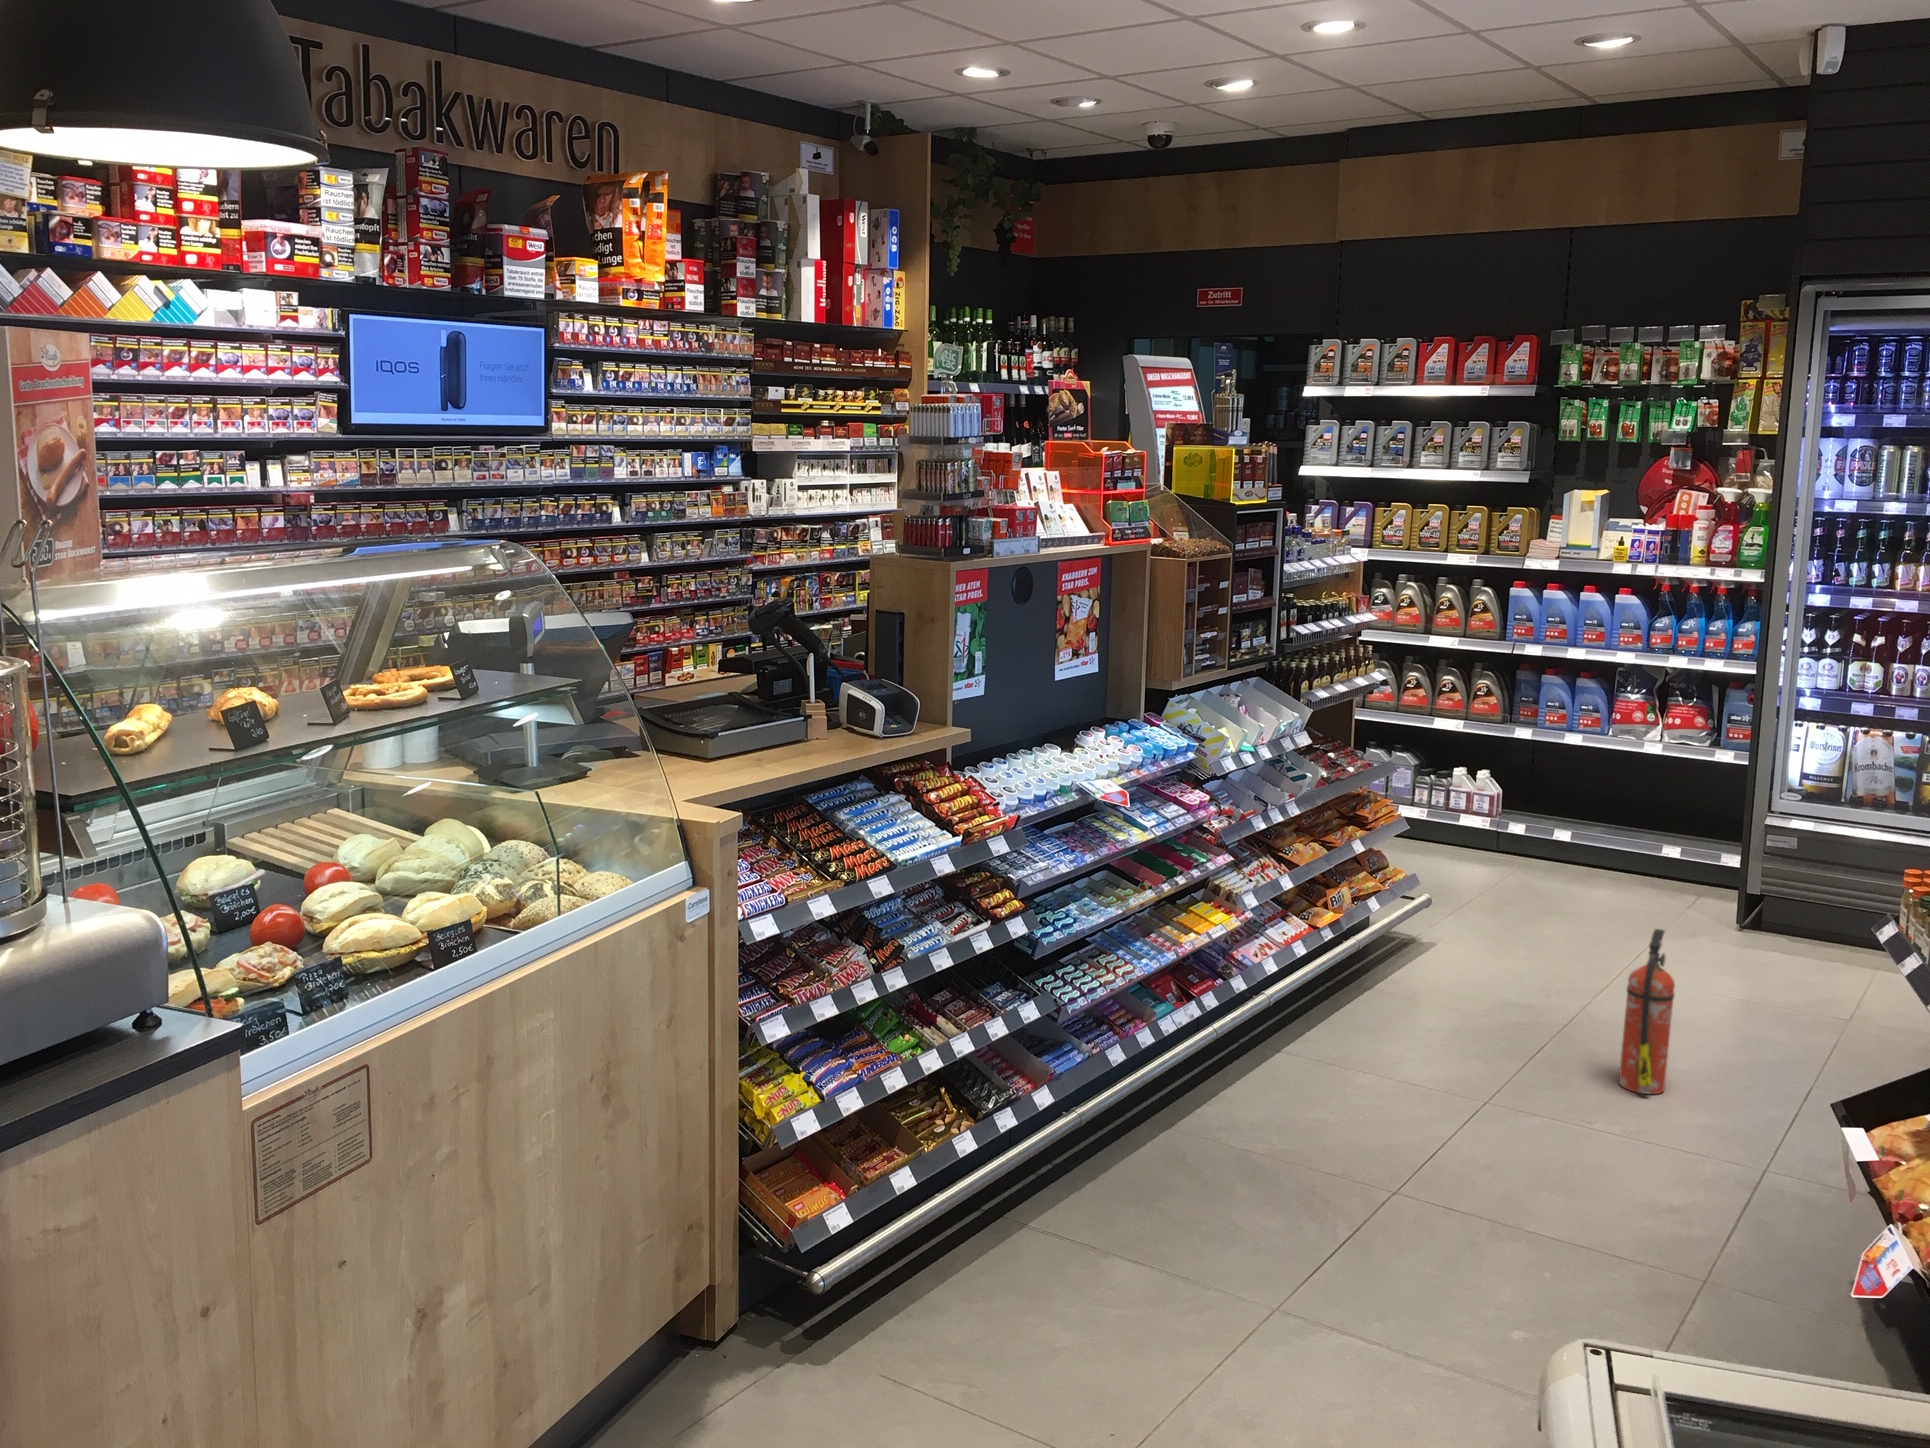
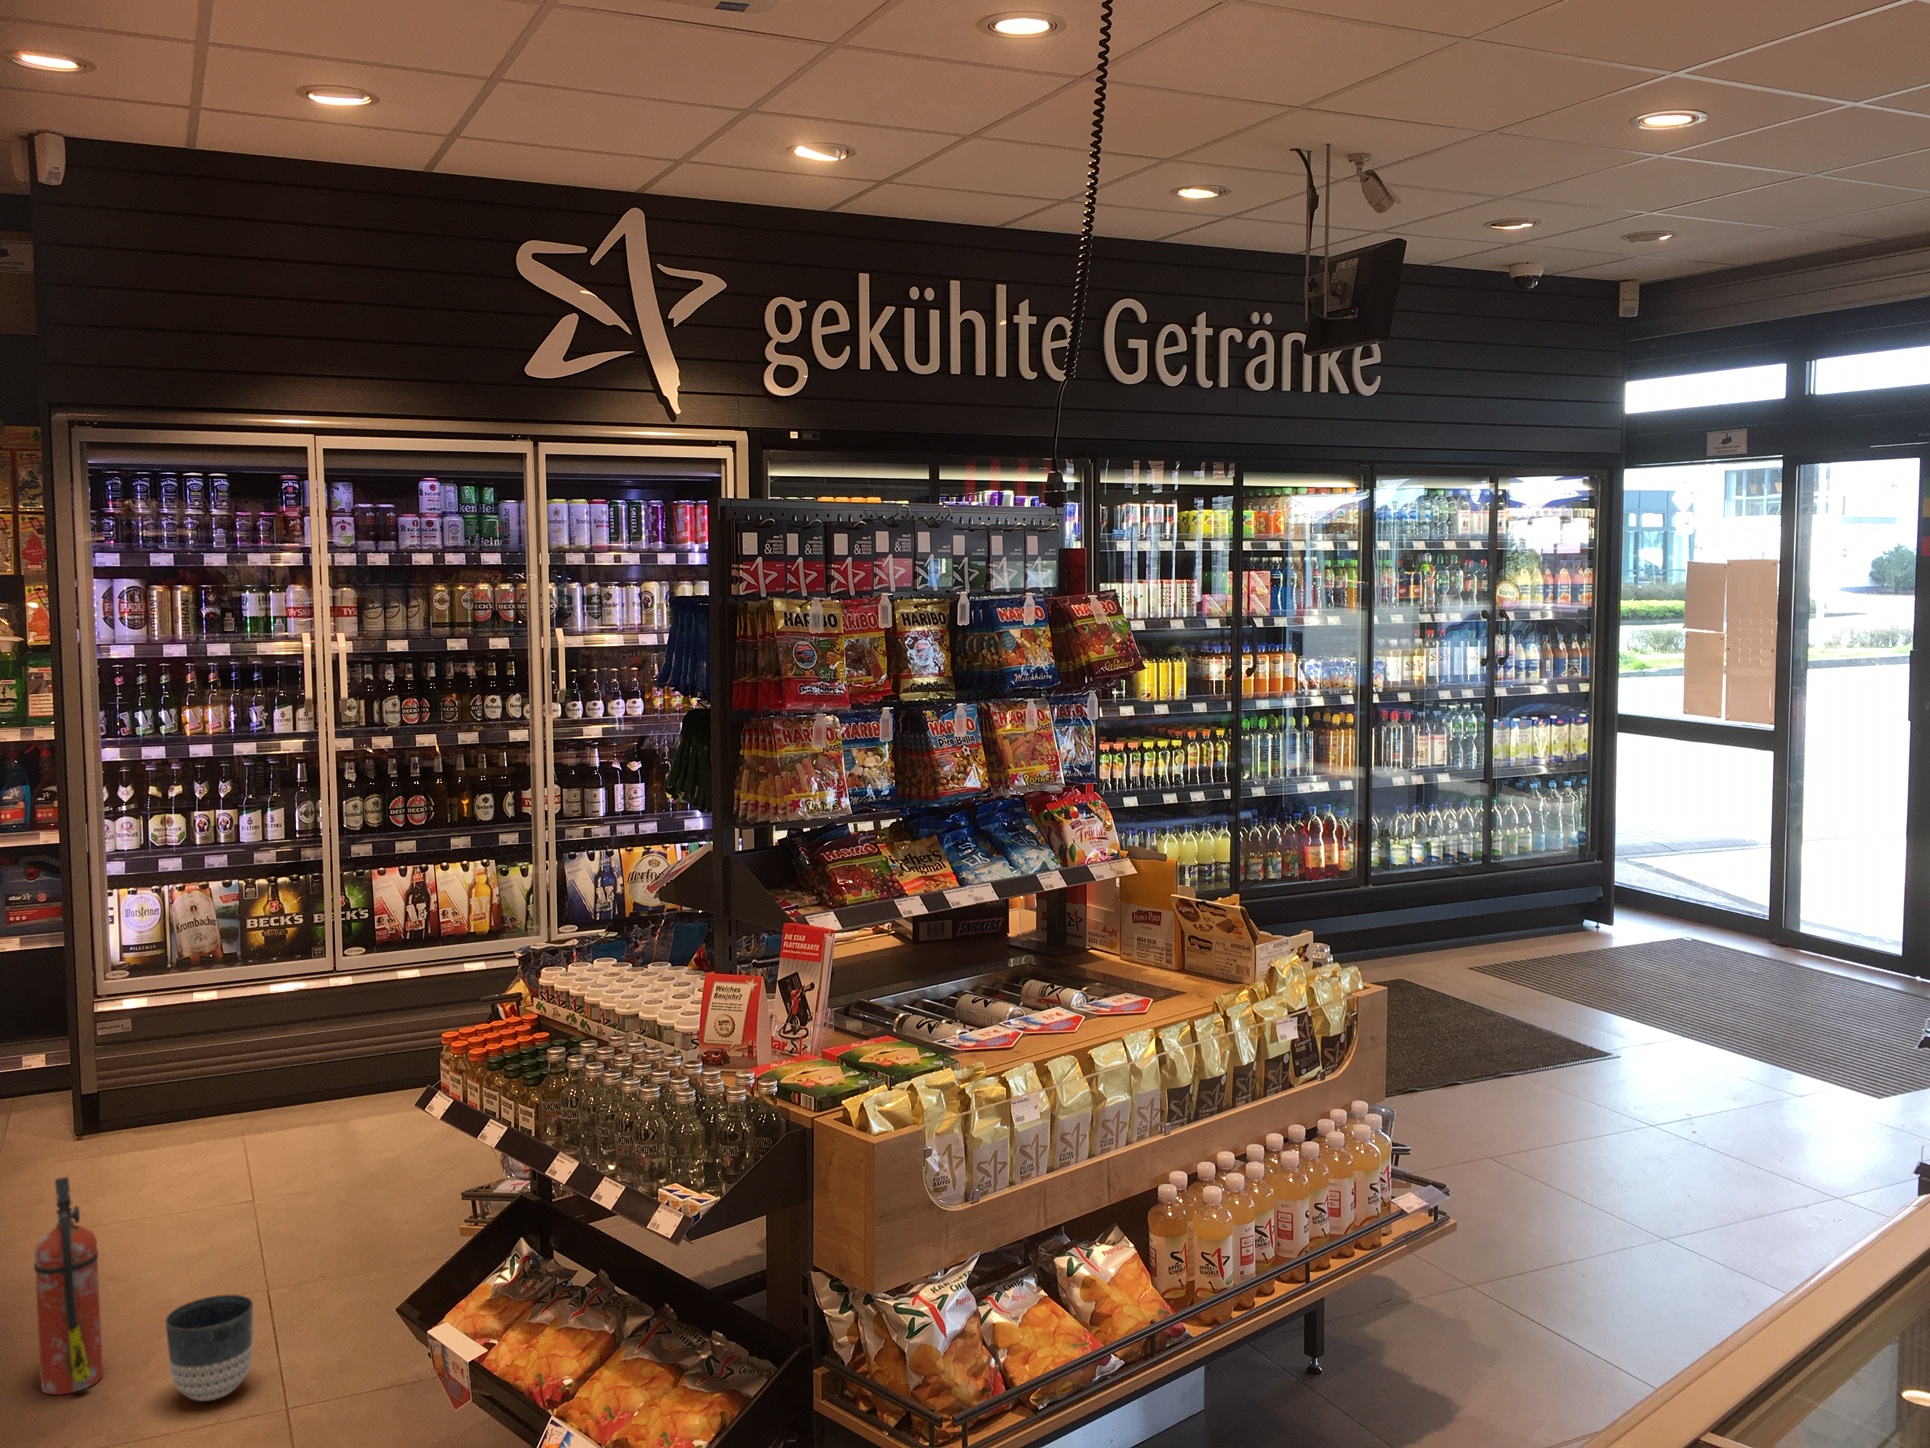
planter: none [1703,1060,1779,1145] -> present [165,1295,253,1401]

